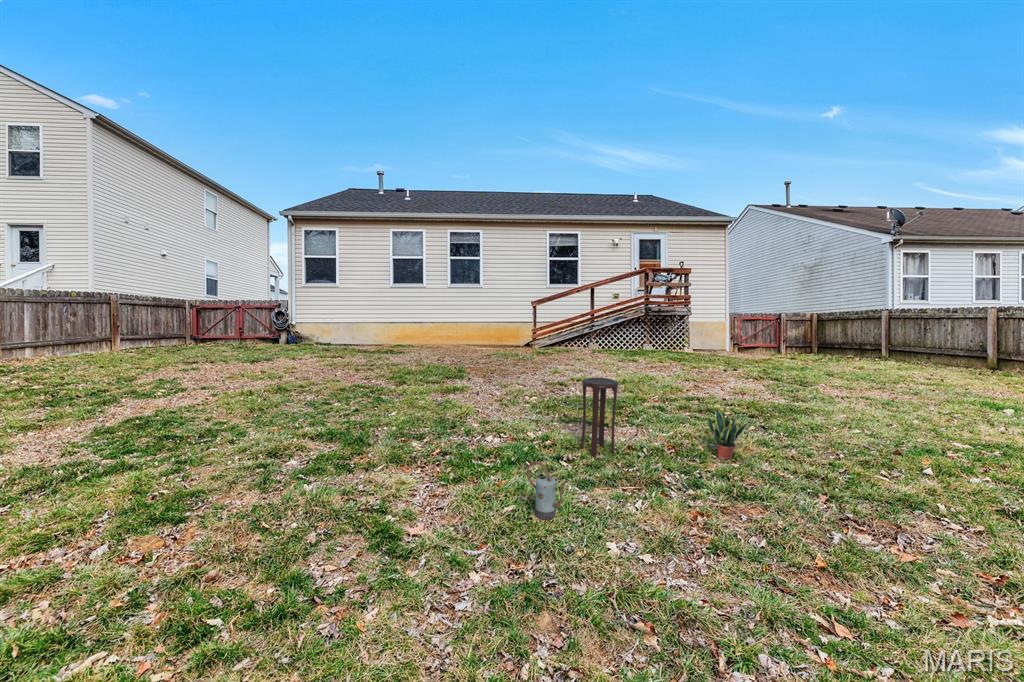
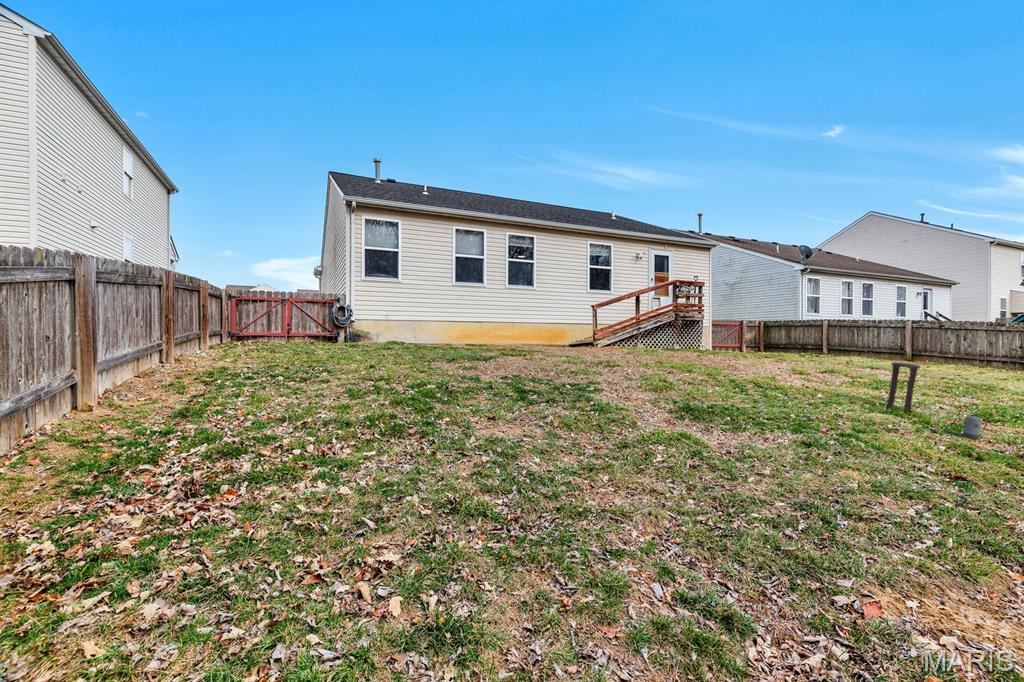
potted plant: present [708,408,745,459] -> none [948,379,973,410]

